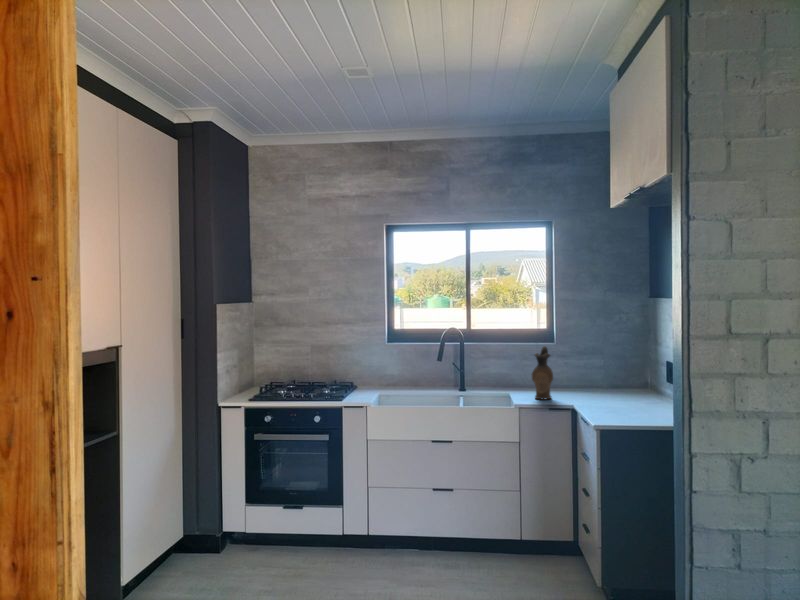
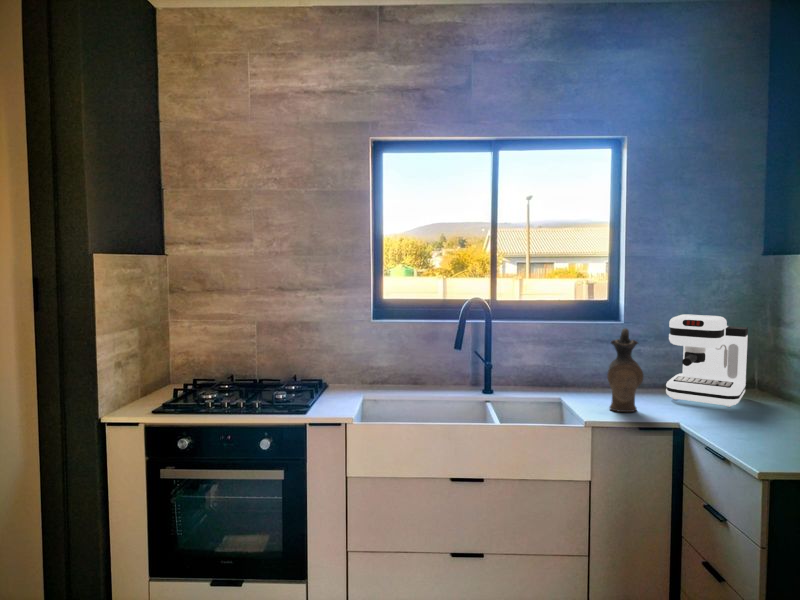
coffee maker: none [578,337,632,397] -> present [666,315,748,407]

